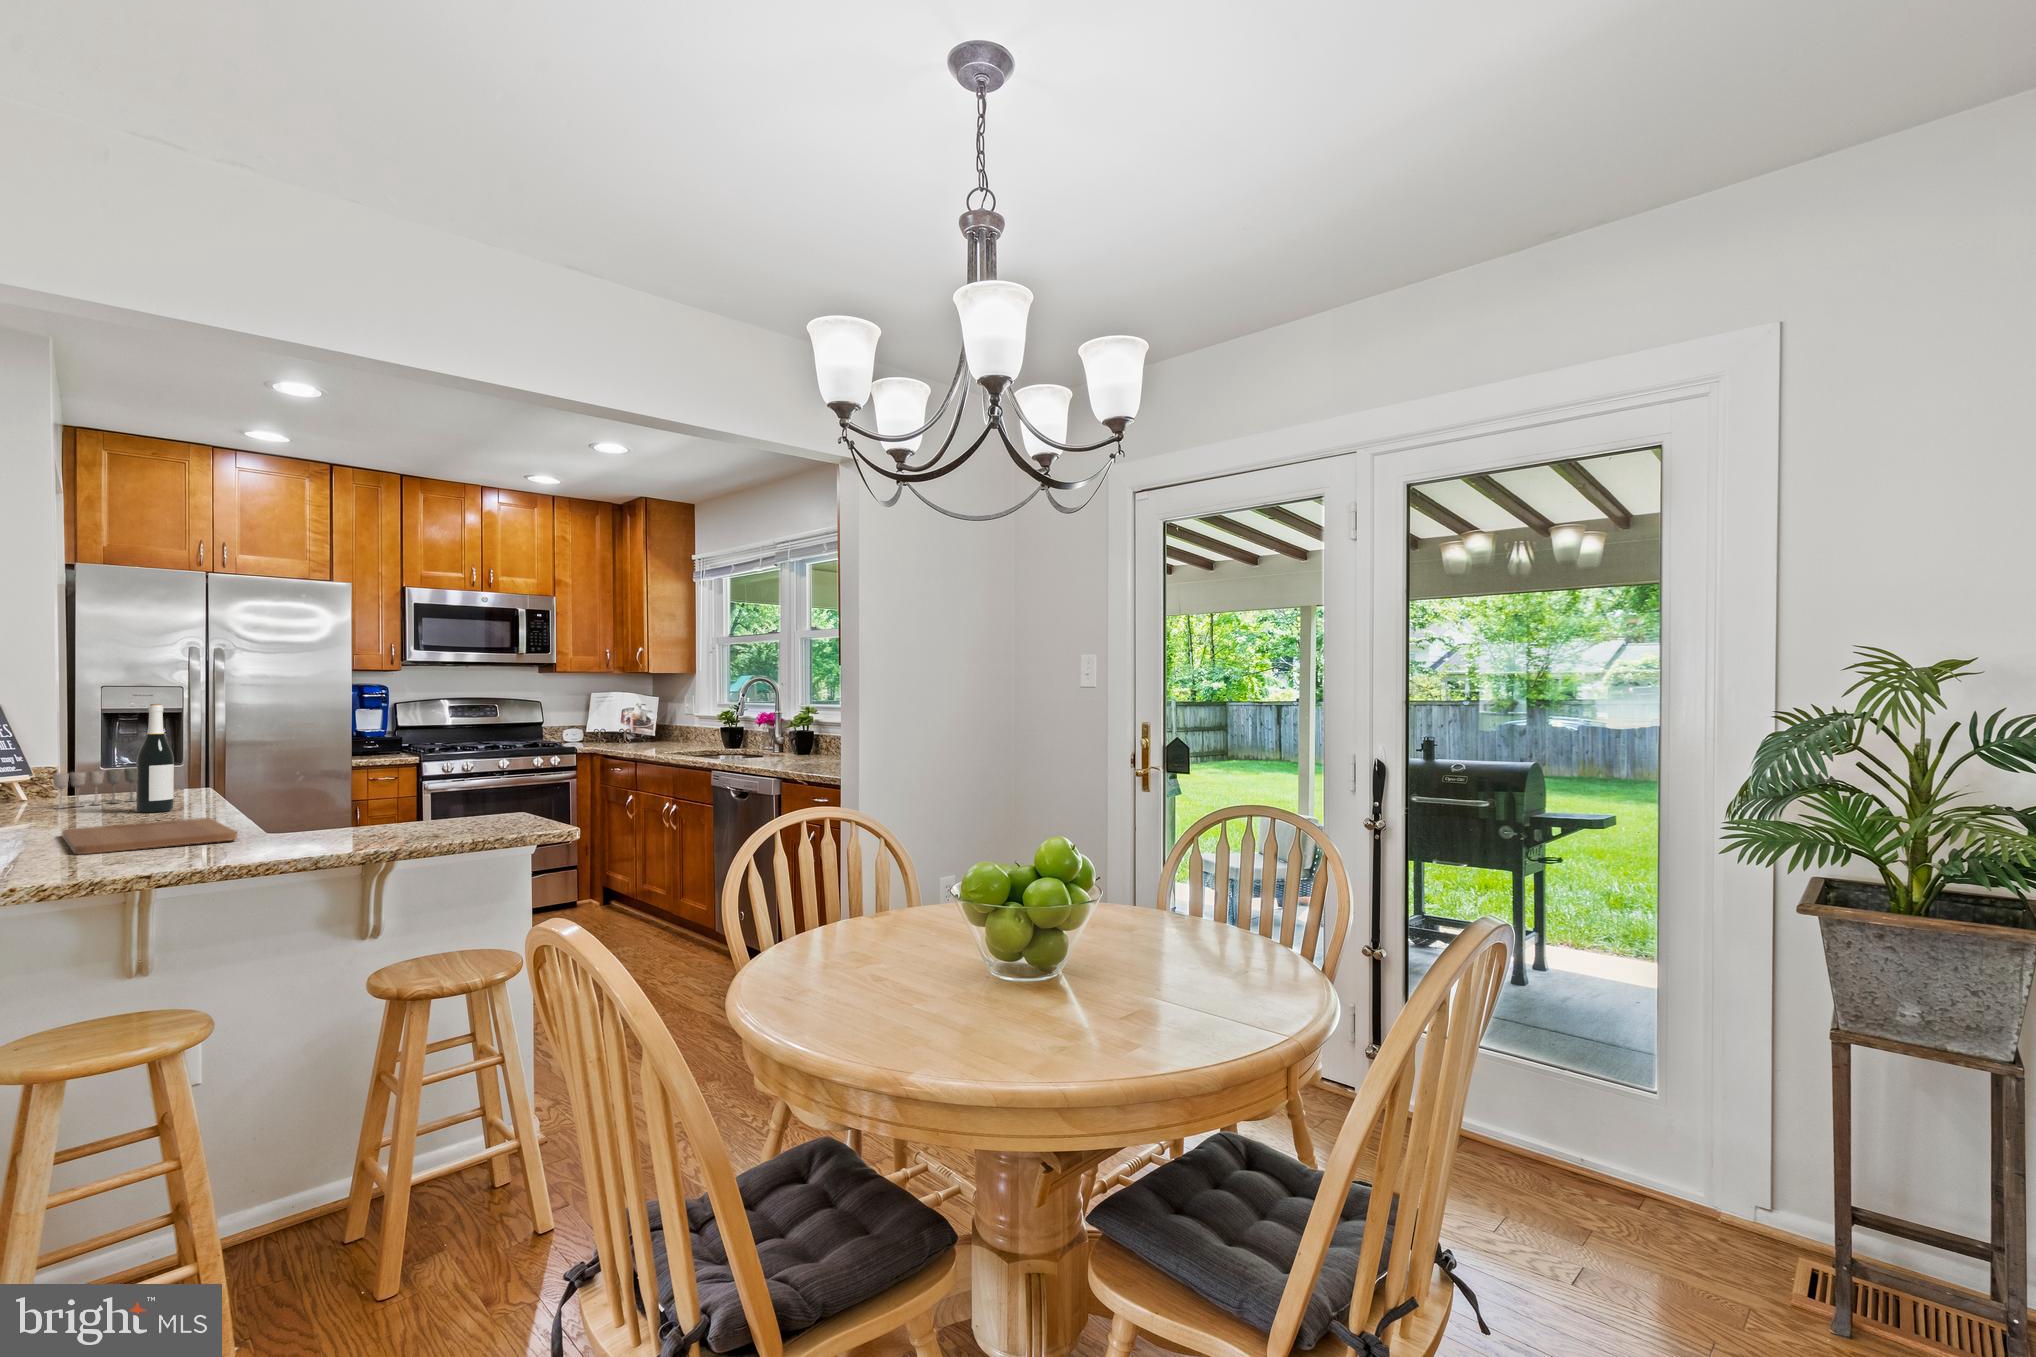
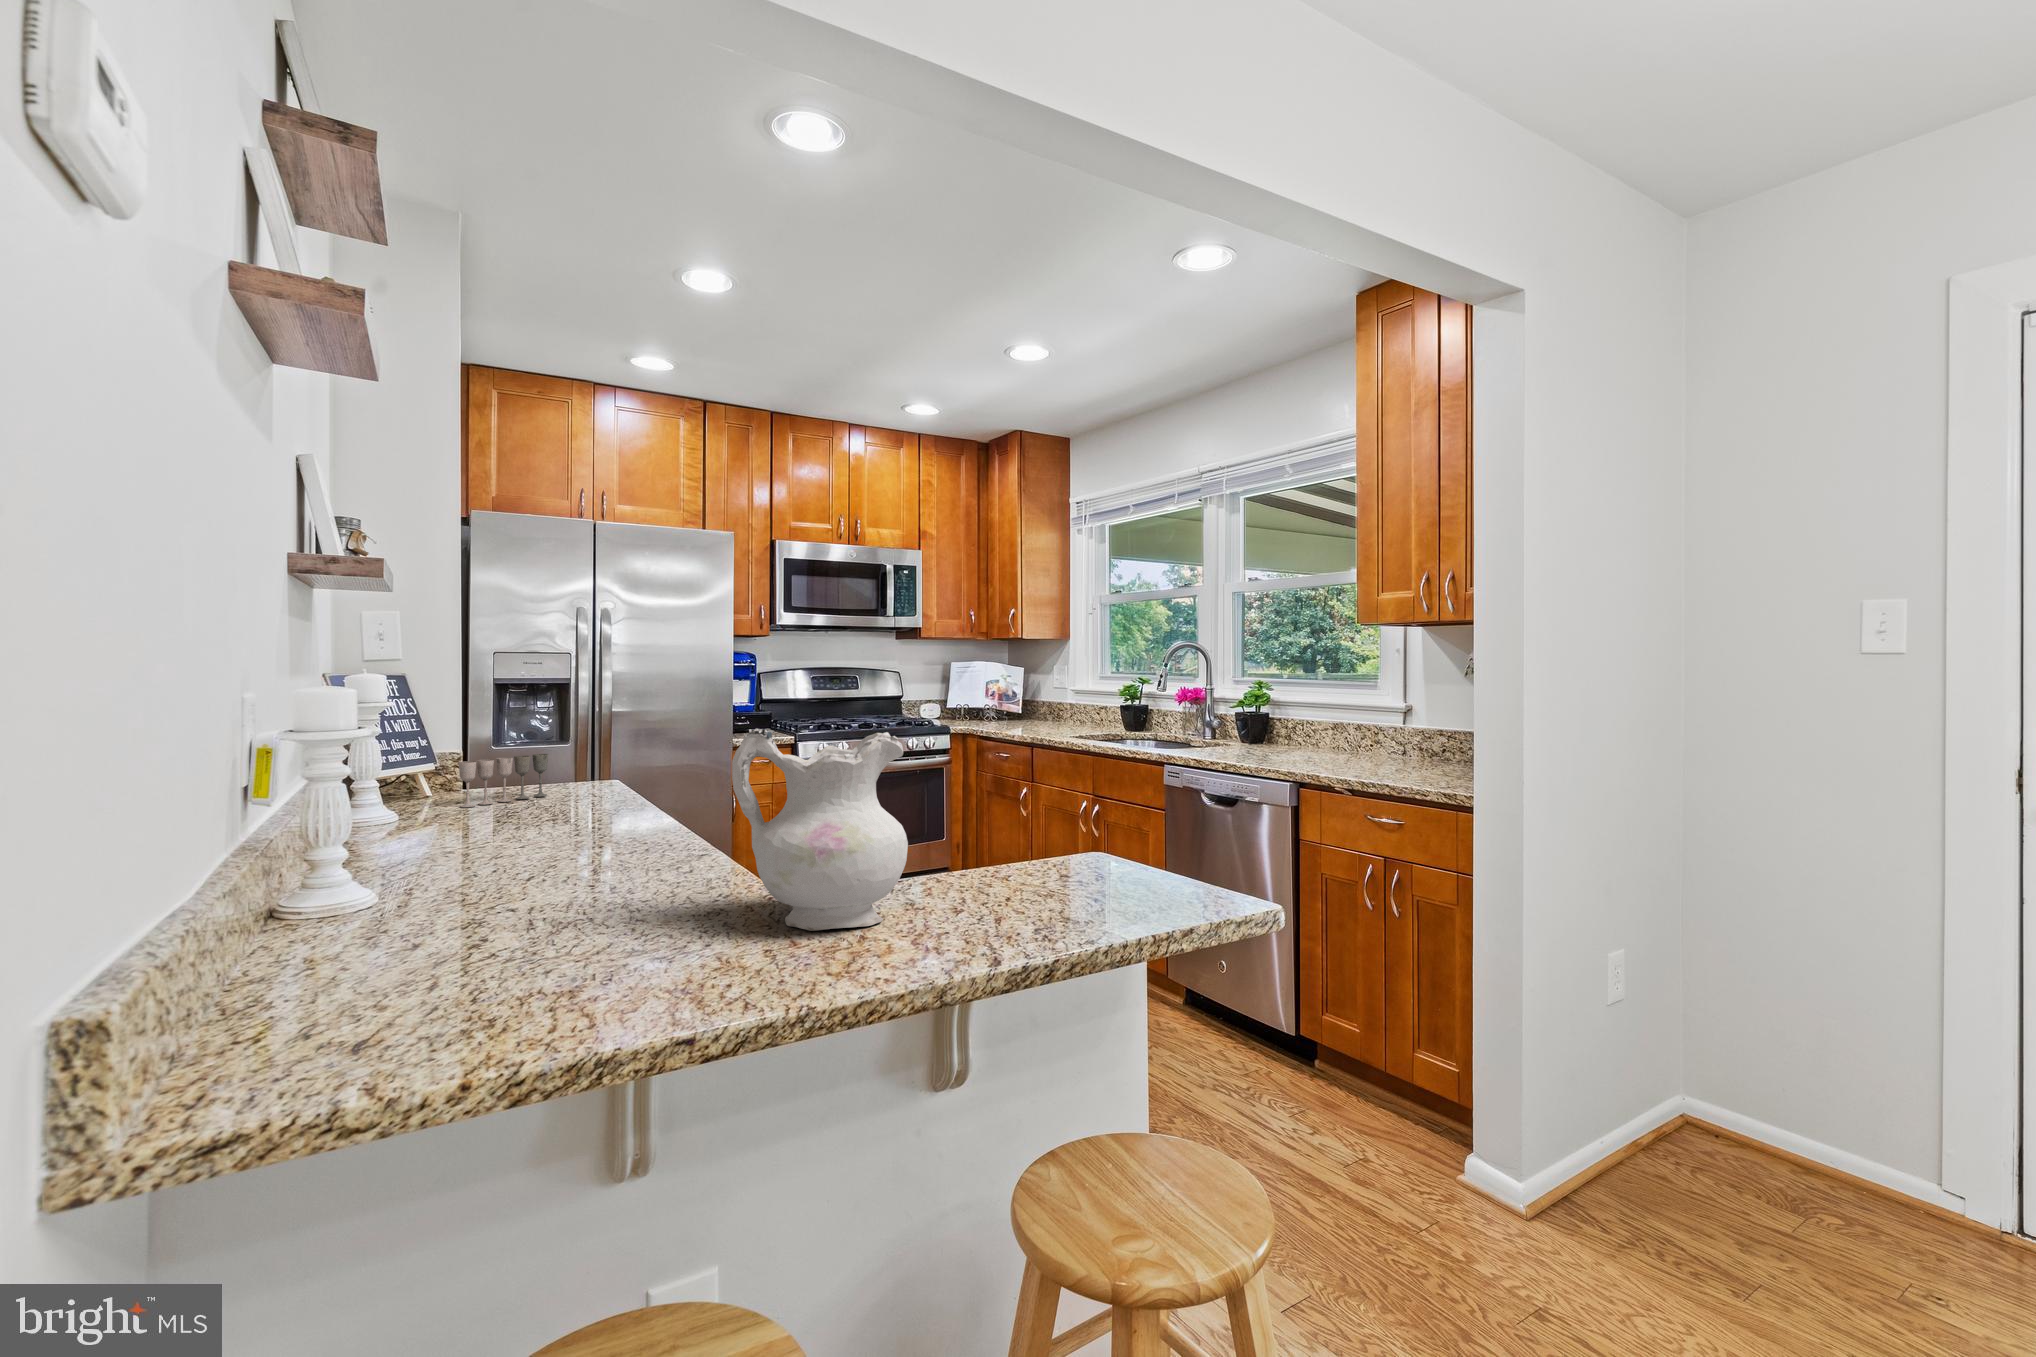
wine bottle: present [136,704,174,812] -> none [554,673,596,820]
ceramic pitcher: none [232,735,355,850] -> present [732,728,908,931]
cutting board: present [62,818,237,855] -> none [483,842,723,924]

